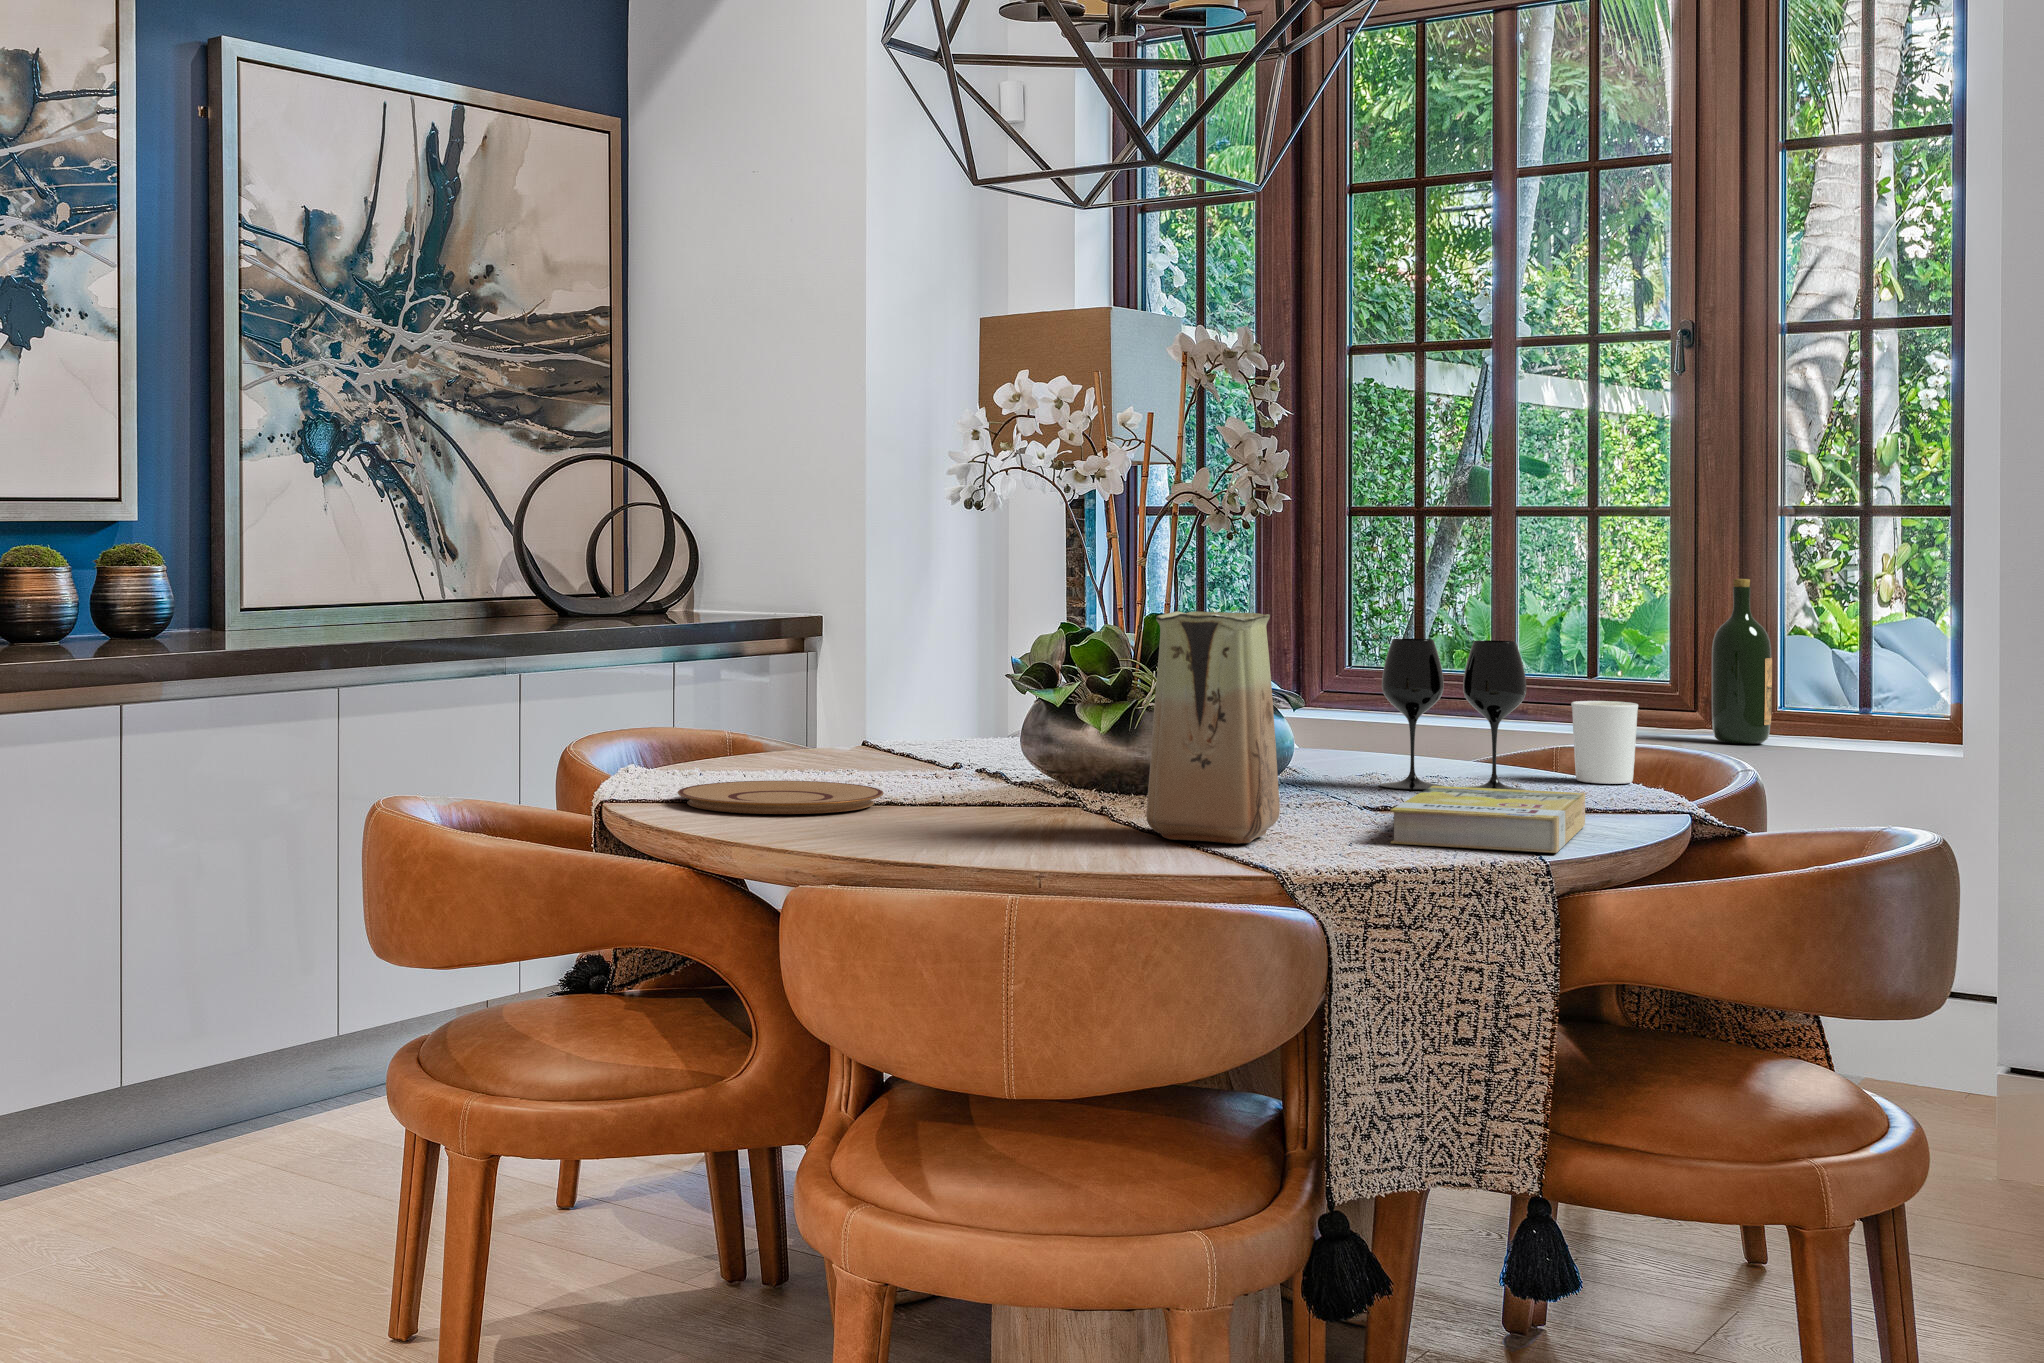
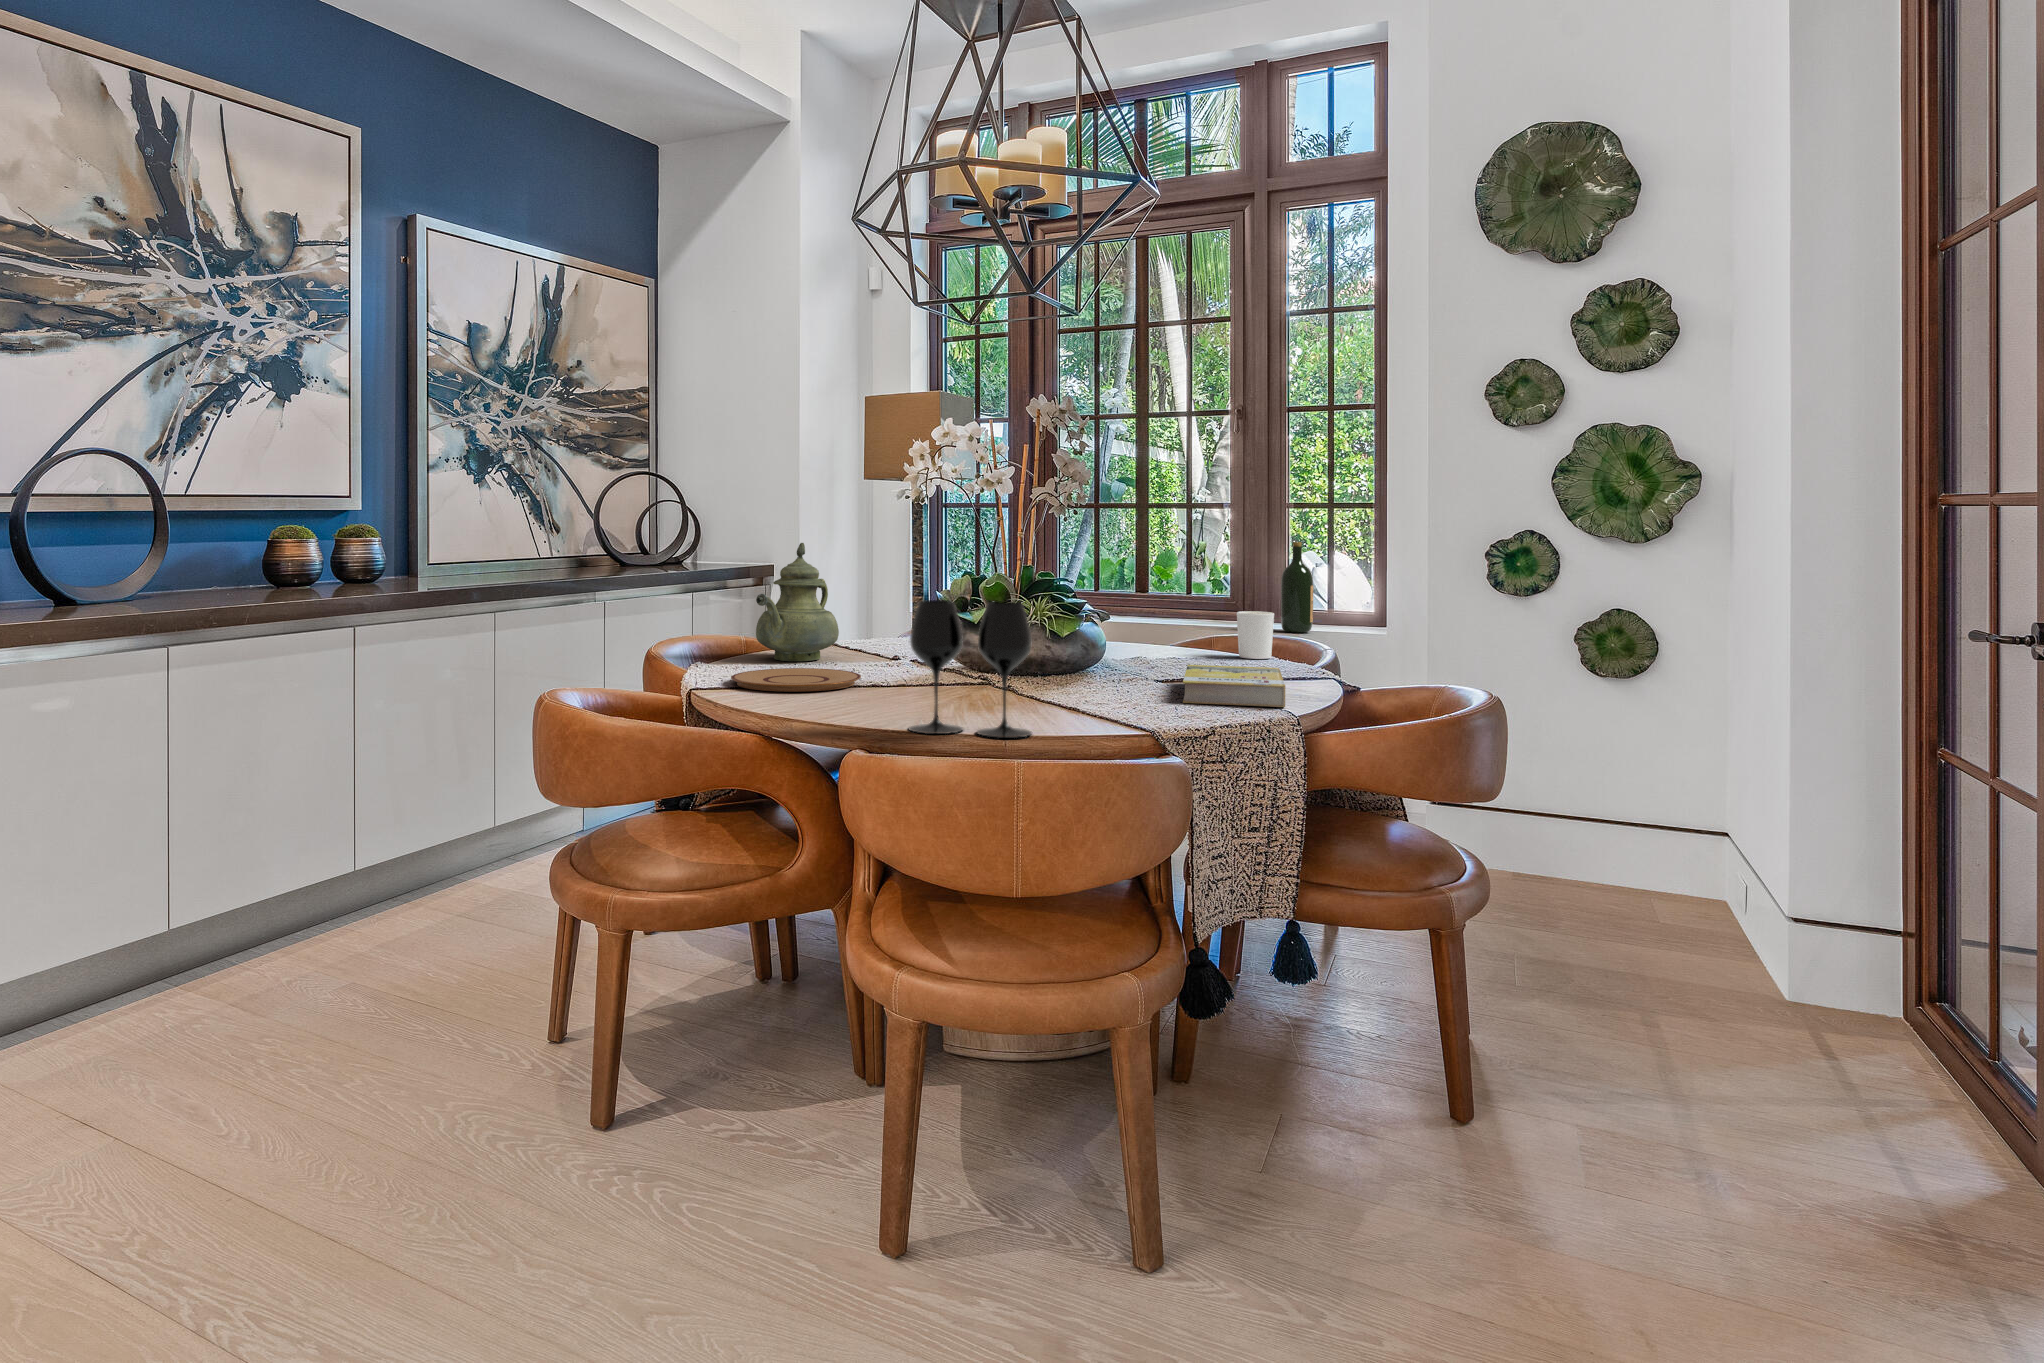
teapot: none [733,578,874,772] -> present [756,543,839,661]
vase: present [1146,611,1280,844] -> none [1037,561,1115,706]
wine glass: present [1380,638,1526,790] -> present [909,600,1032,738]

